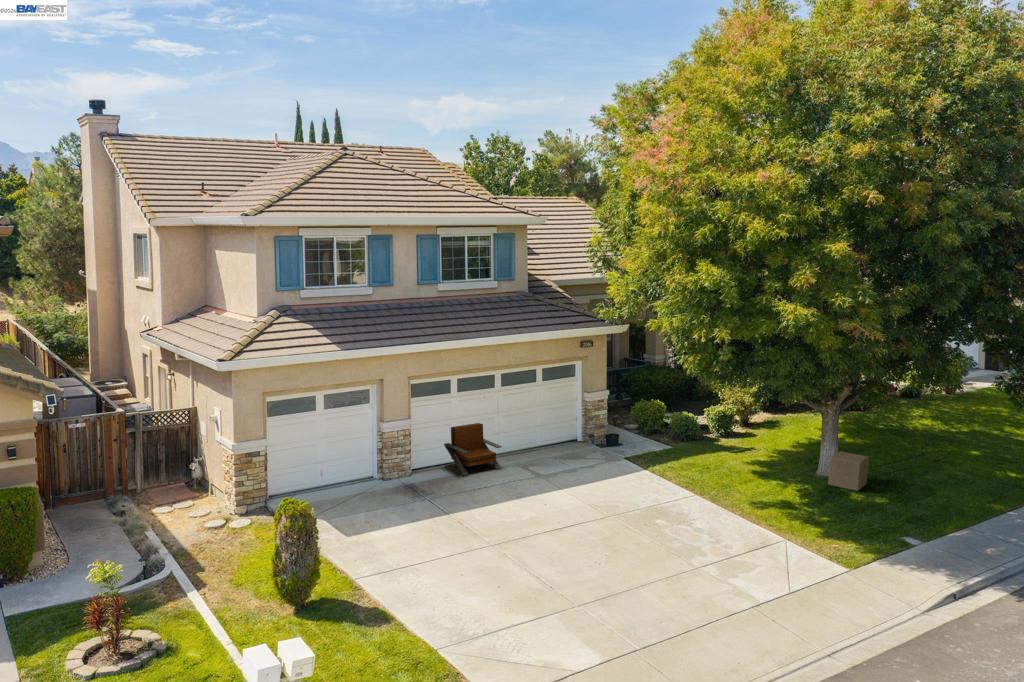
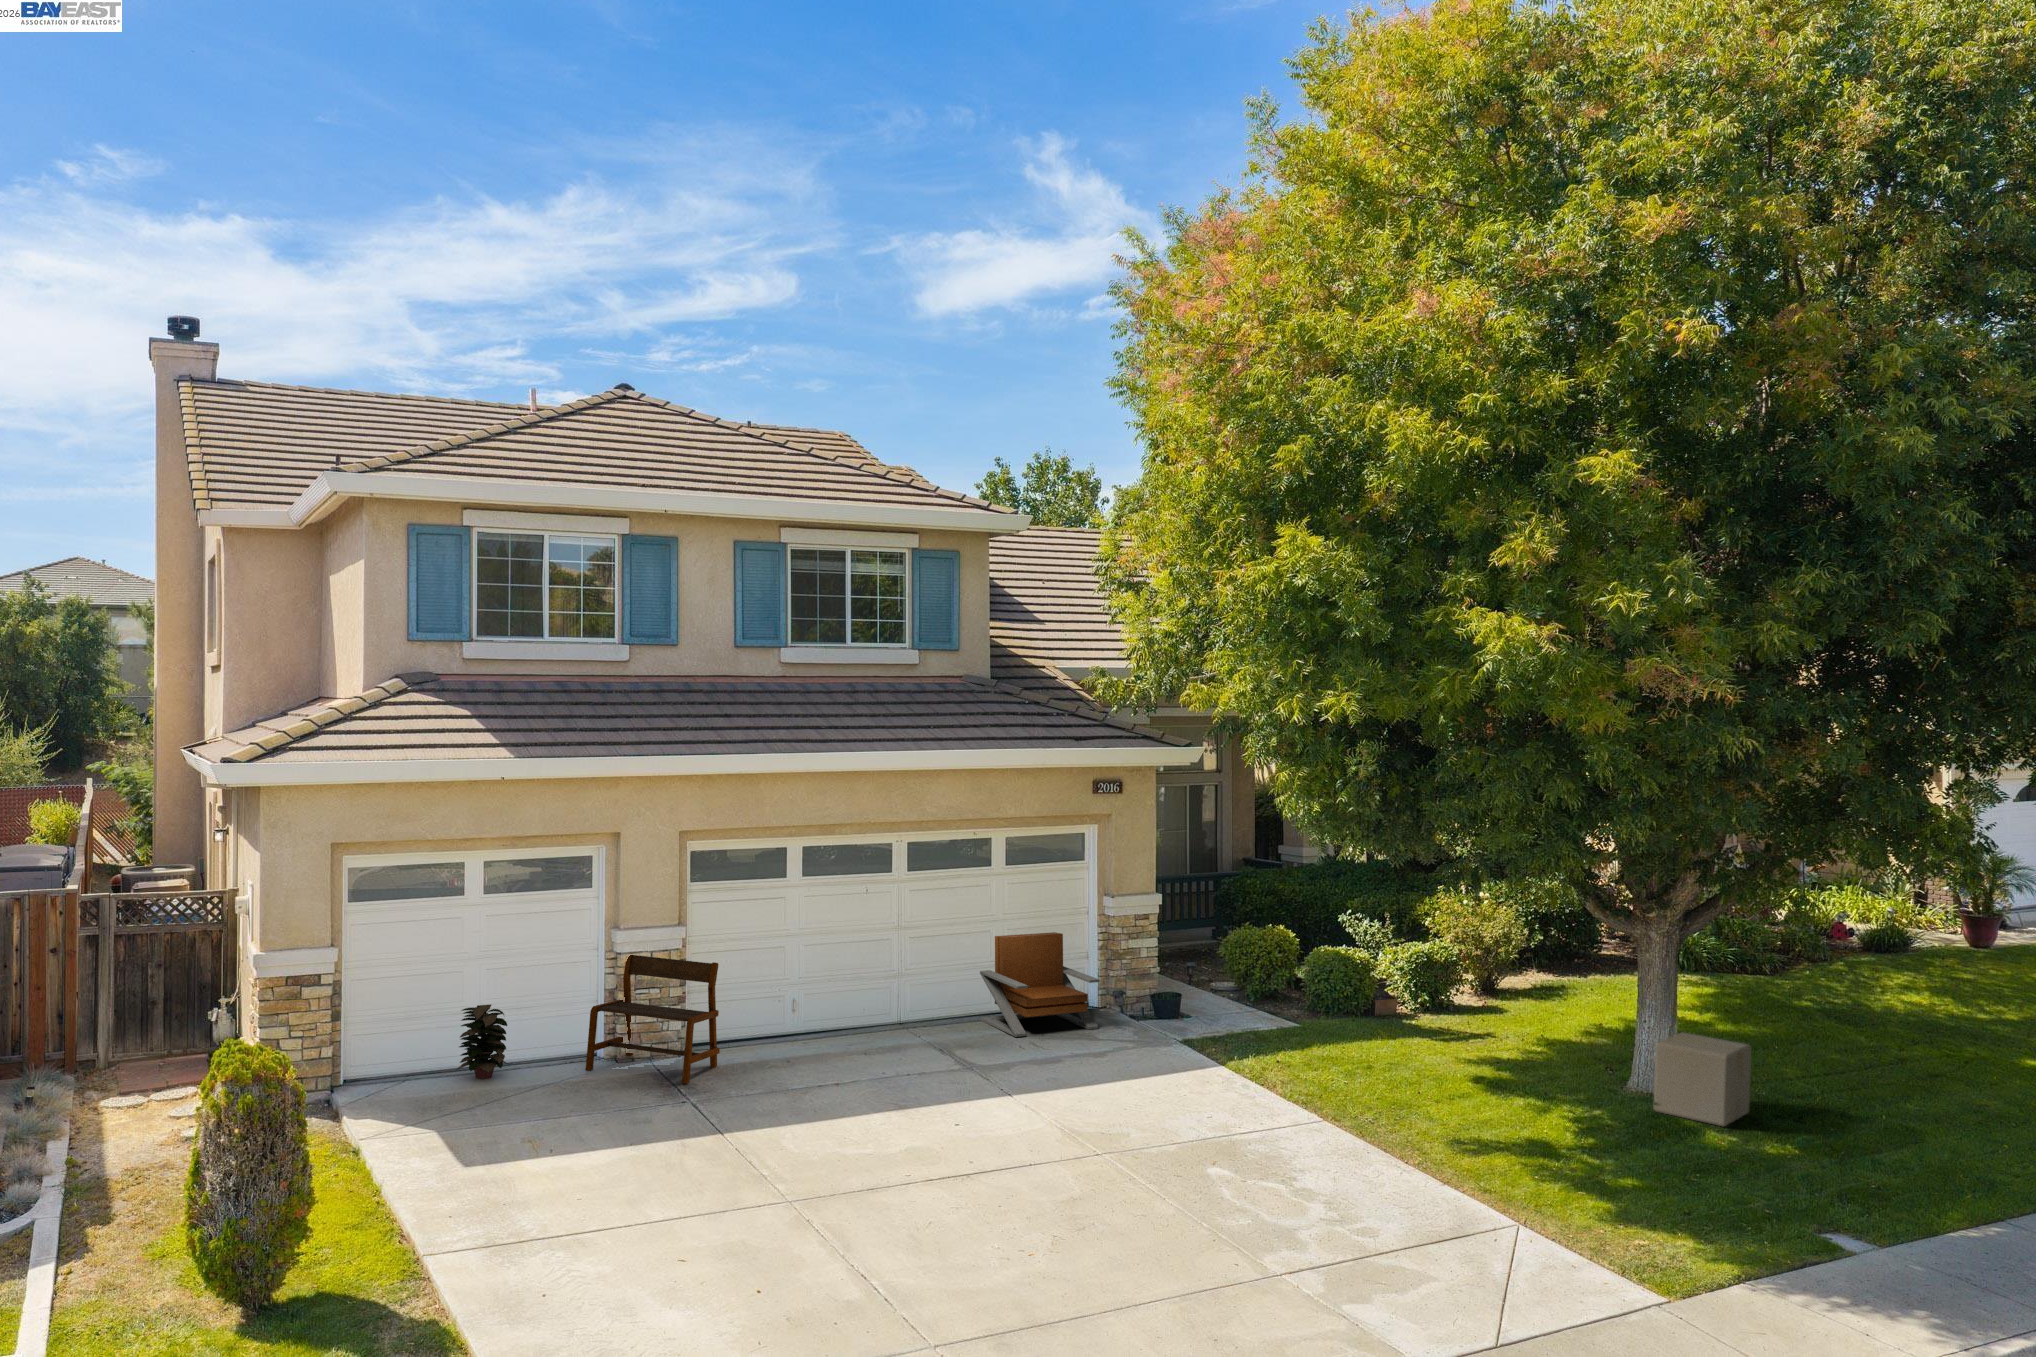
lounge chair: present [444,423,502,476] -> present [980,932,1100,1037]
bench: none [376,432,433,489] -> present [586,953,720,1084]
decorative plant: none [322,458,344,490] -> present [456,1004,509,1079]

